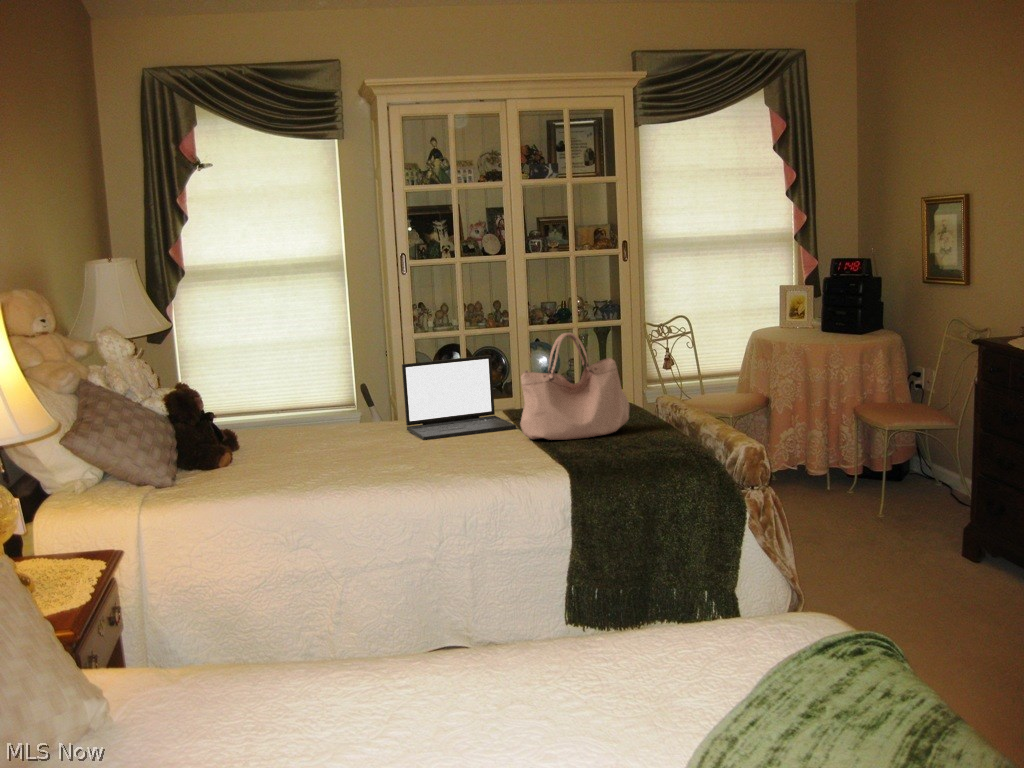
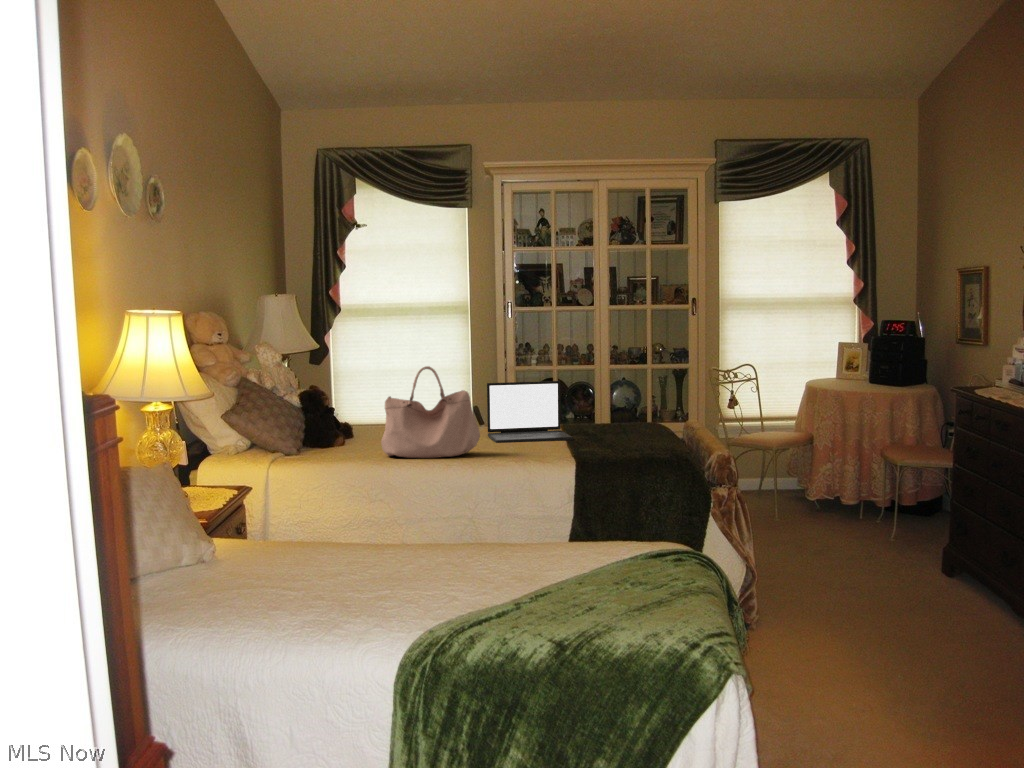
handbag: present [520,333,629,440] -> present [381,366,480,458]

